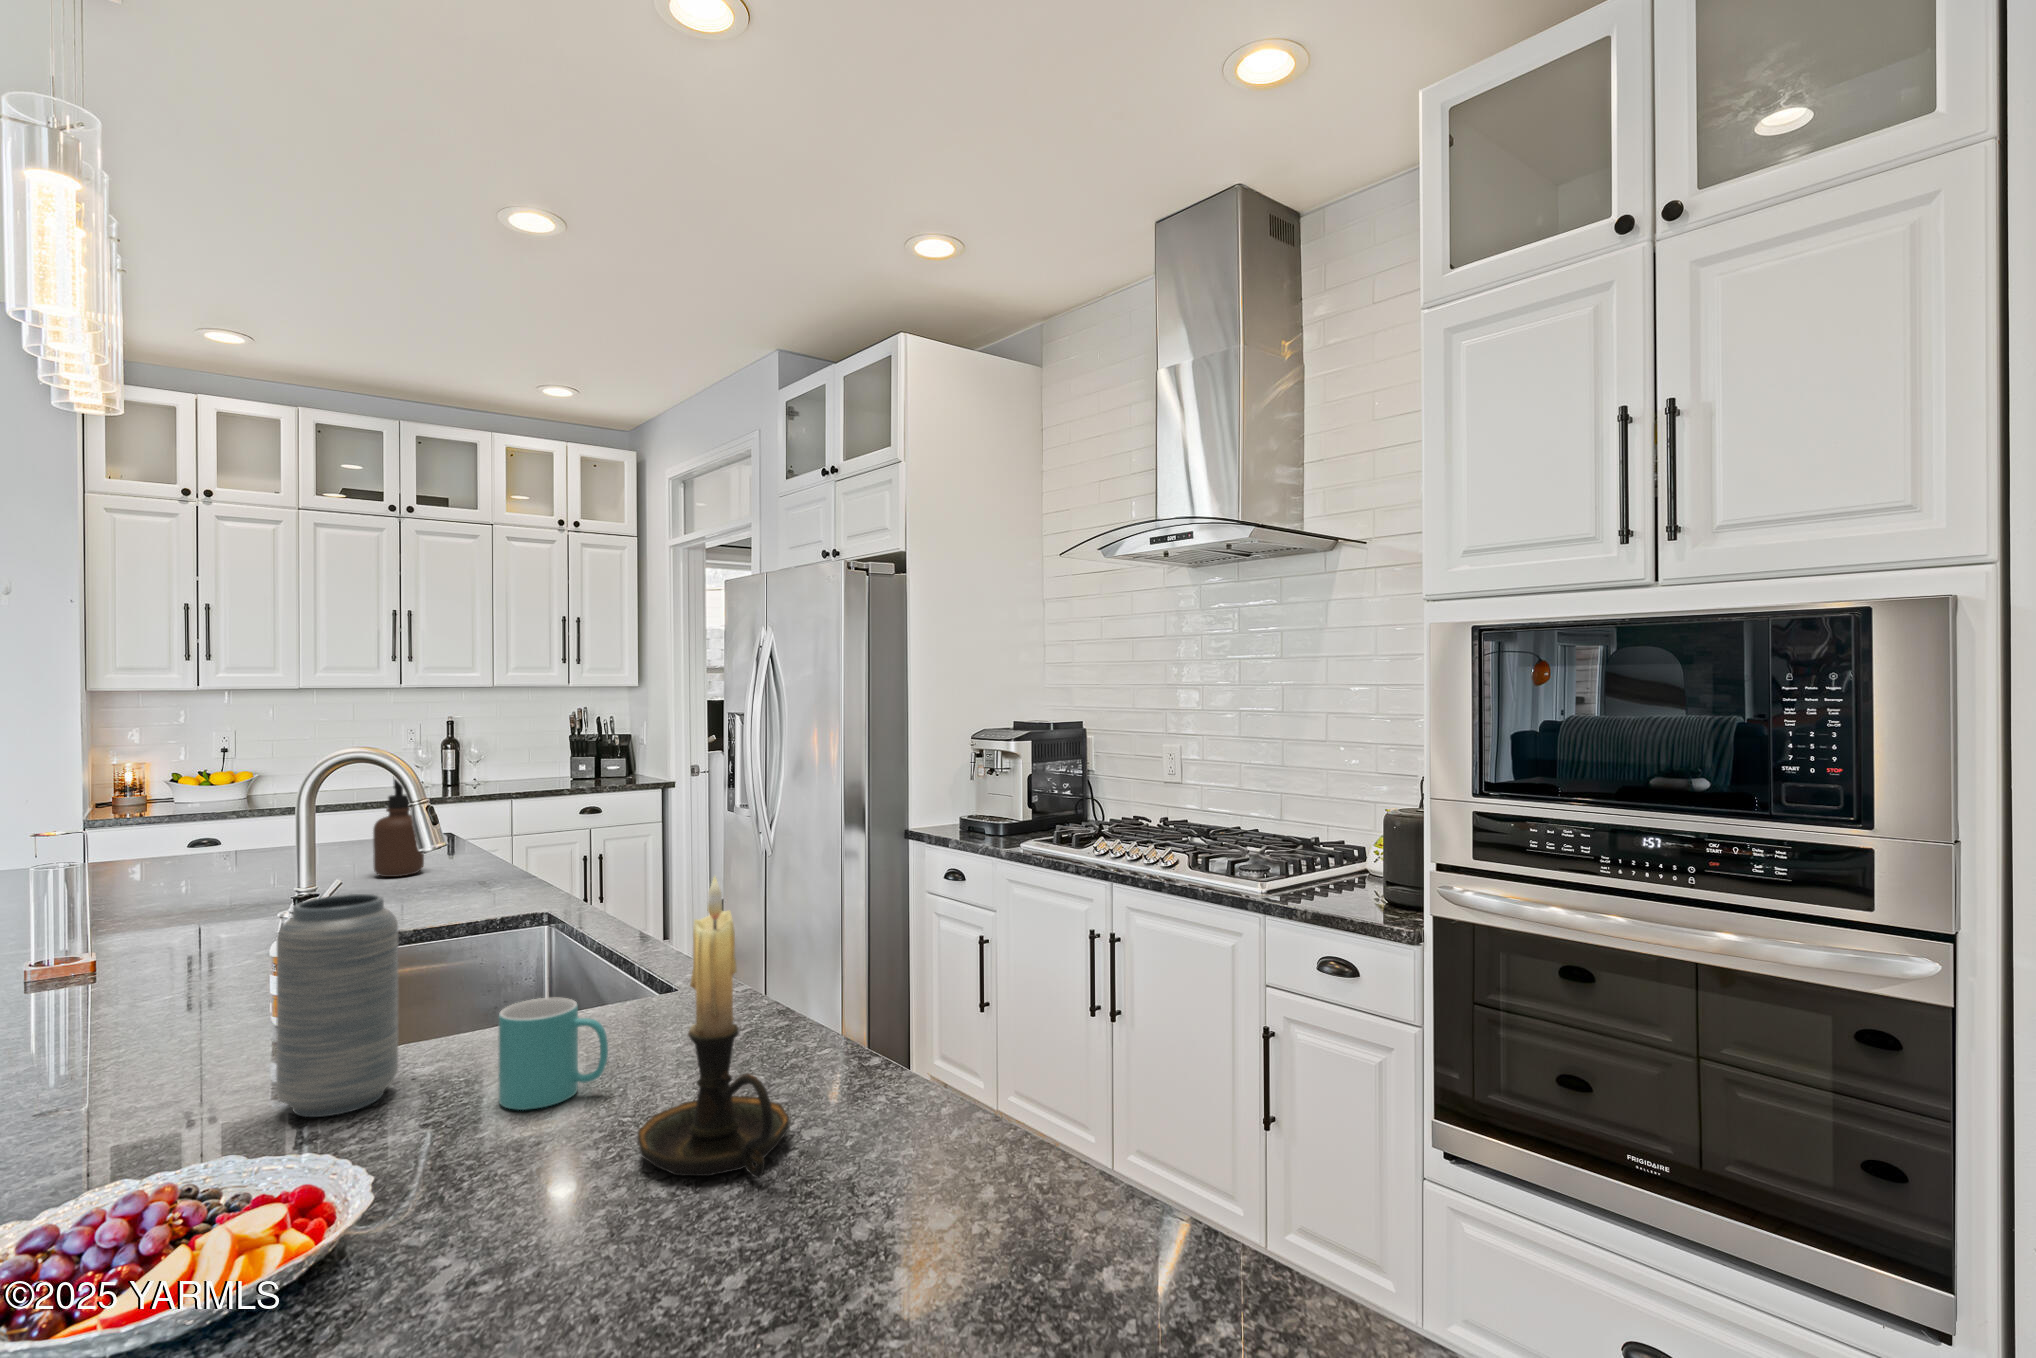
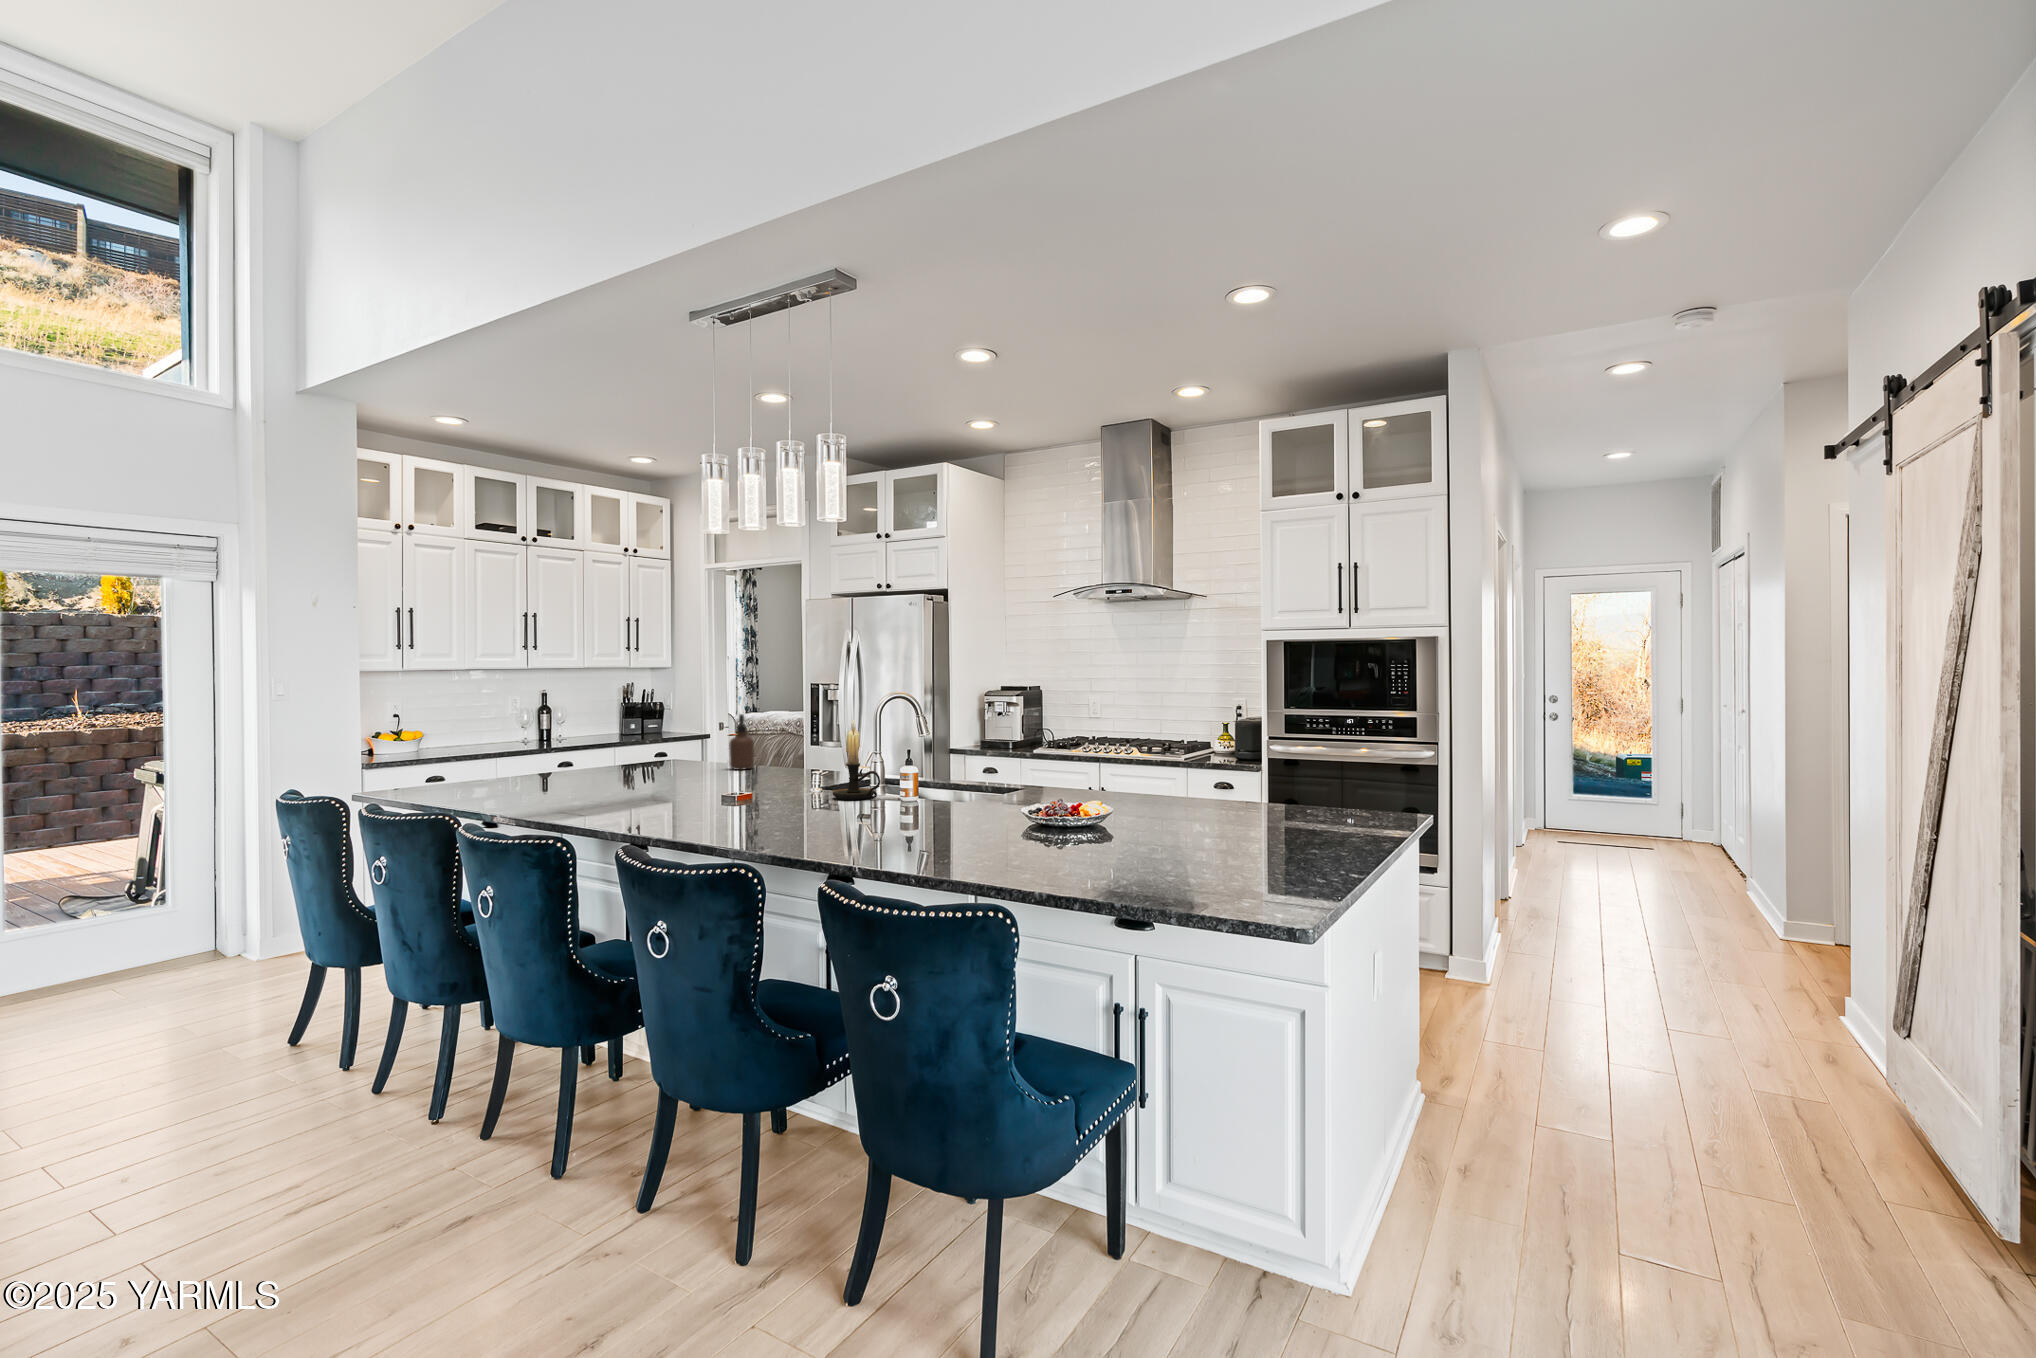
candle holder: present [638,877,790,1178] -> present [833,720,880,800]
vase: present [276,894,398,1117] -> none [974,734,1008,803]
mug: present [499,998,608,1110] -> none [1040,768,1073,799]

